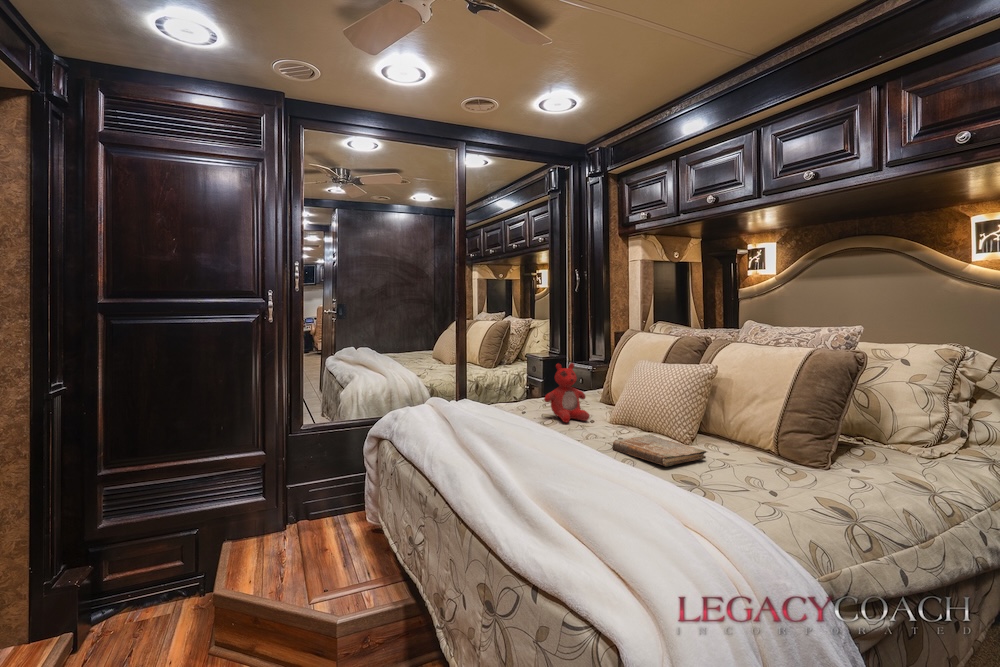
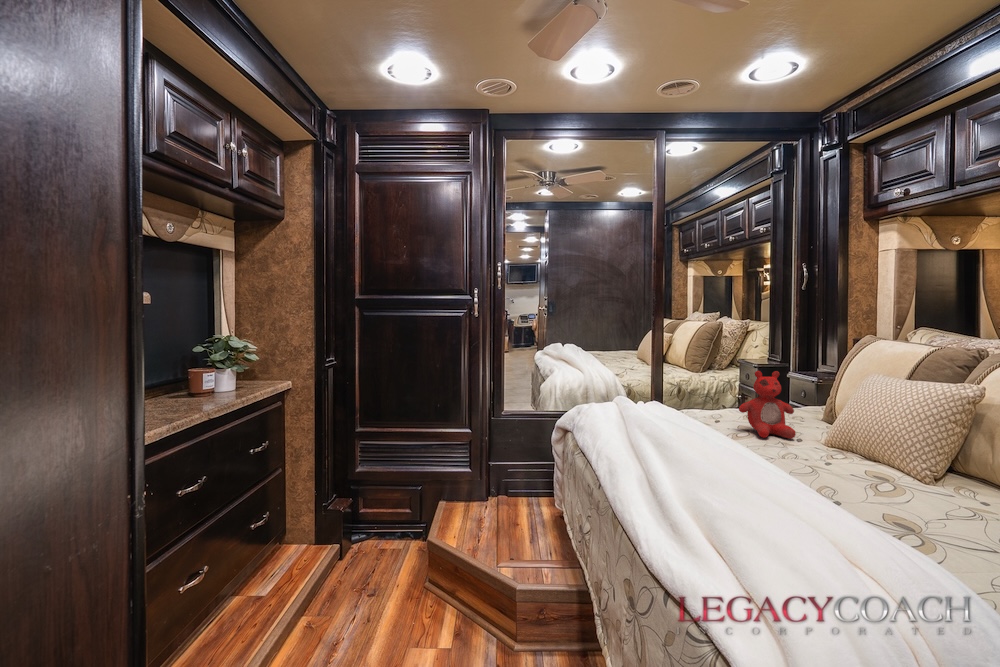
book: present [613,434,706,467] -> none [812,464,949,504]

